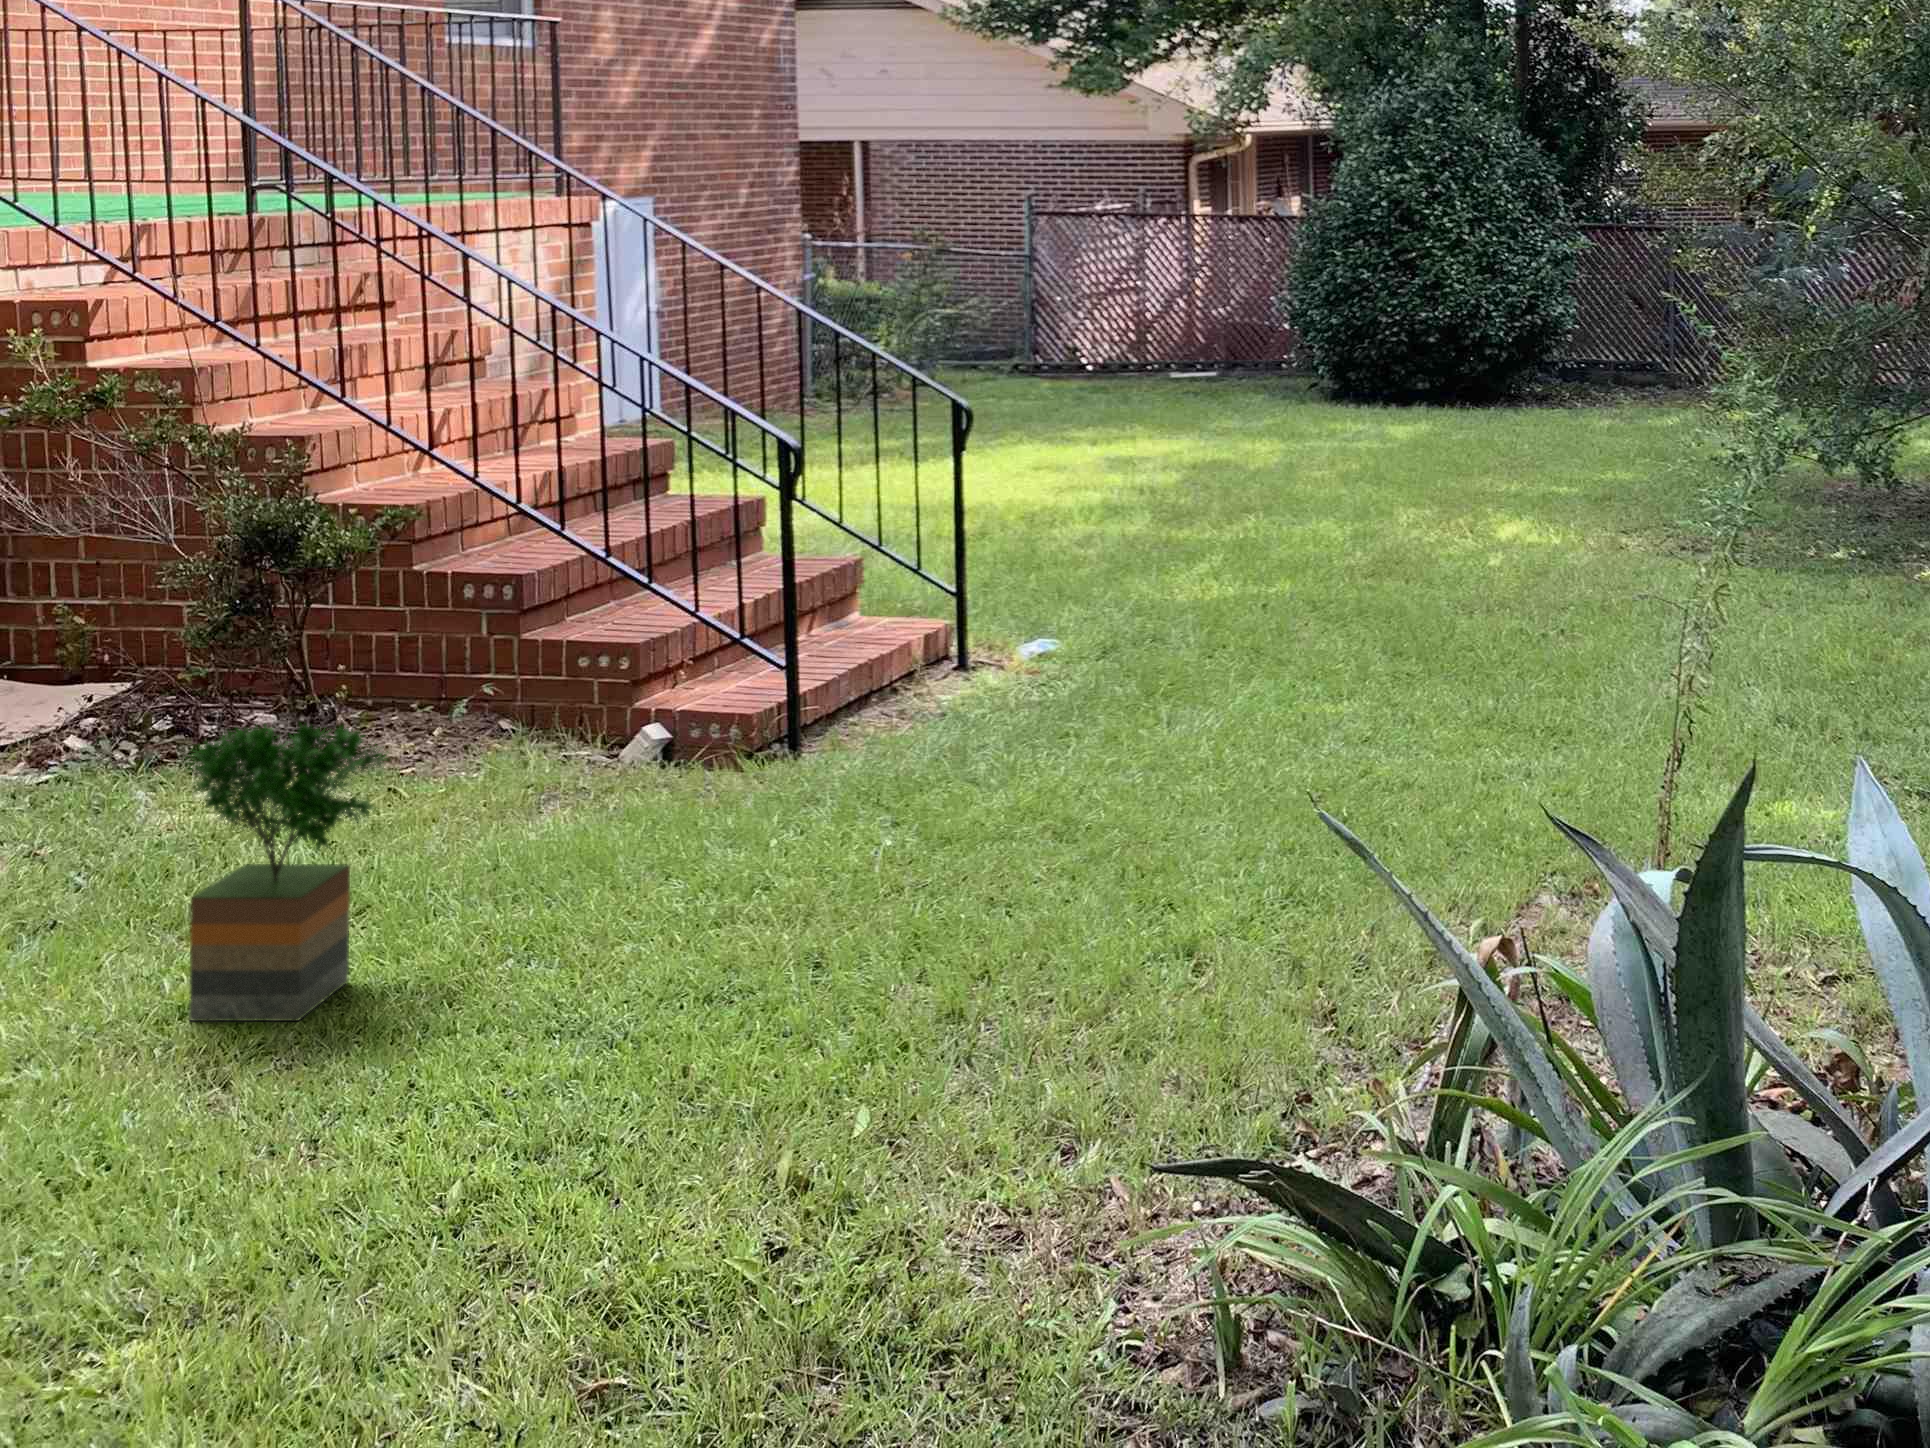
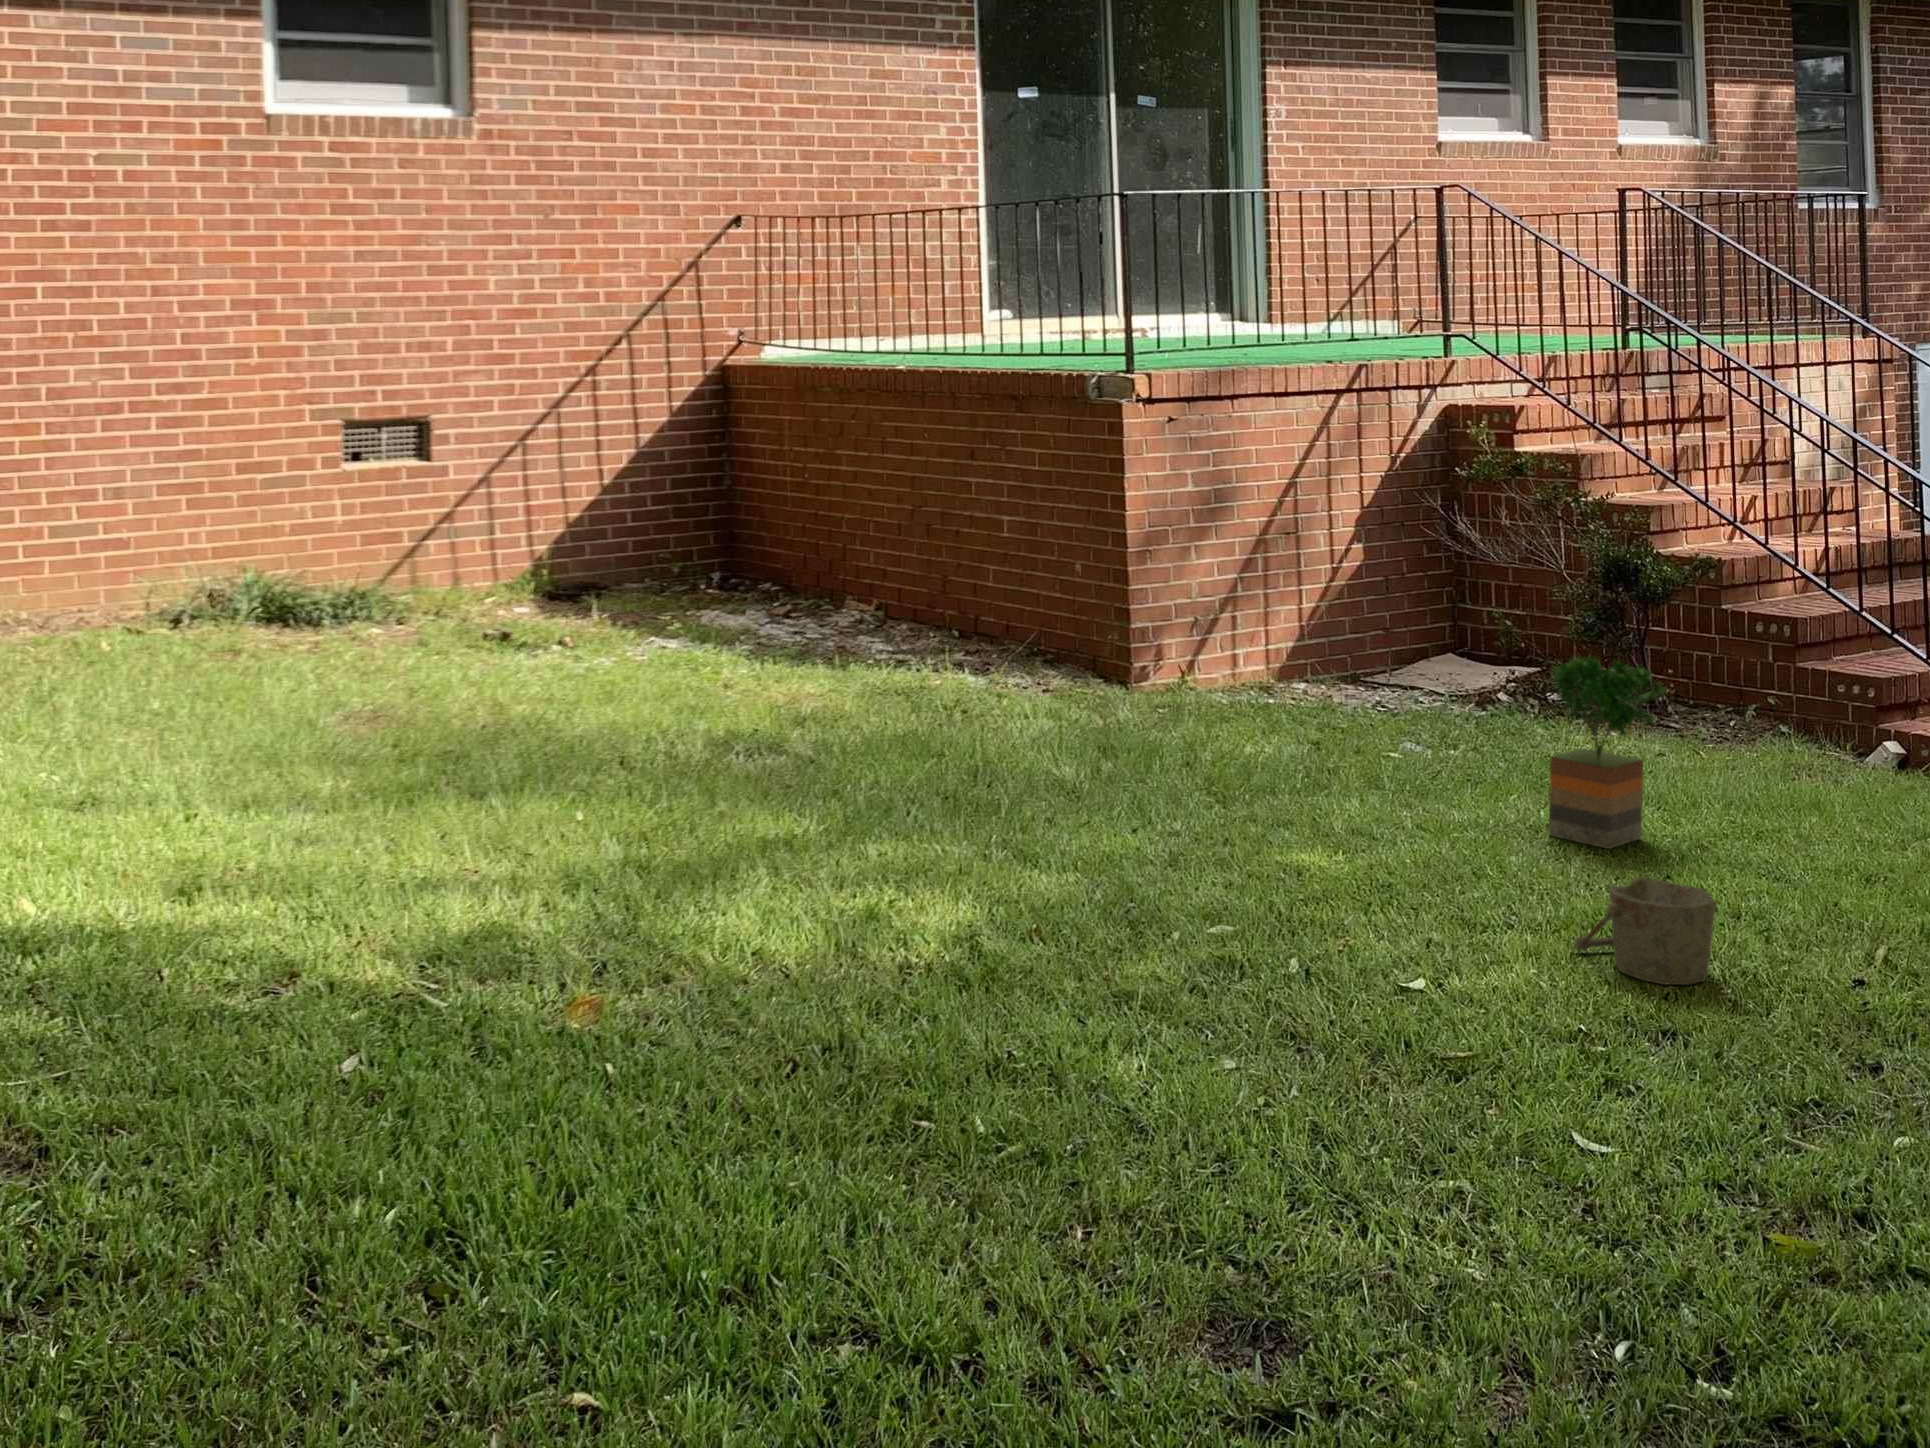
bucket: none [273,1122,525,1319] -> present [1575,877,1717,985]

